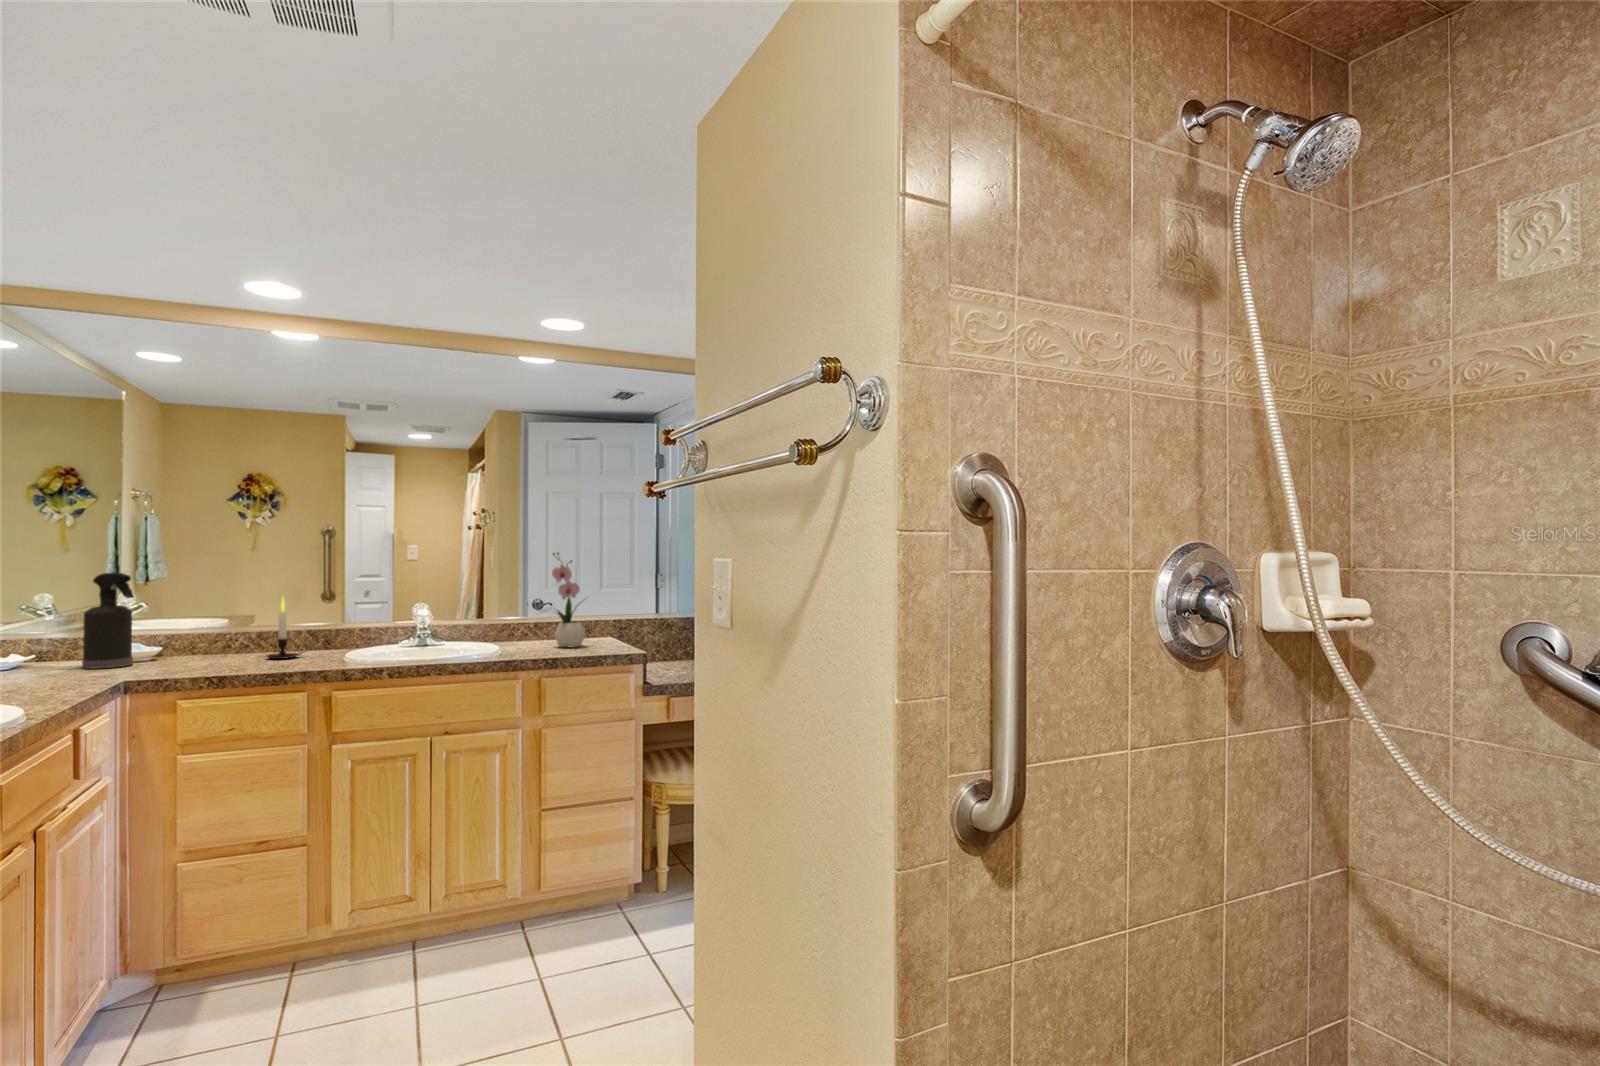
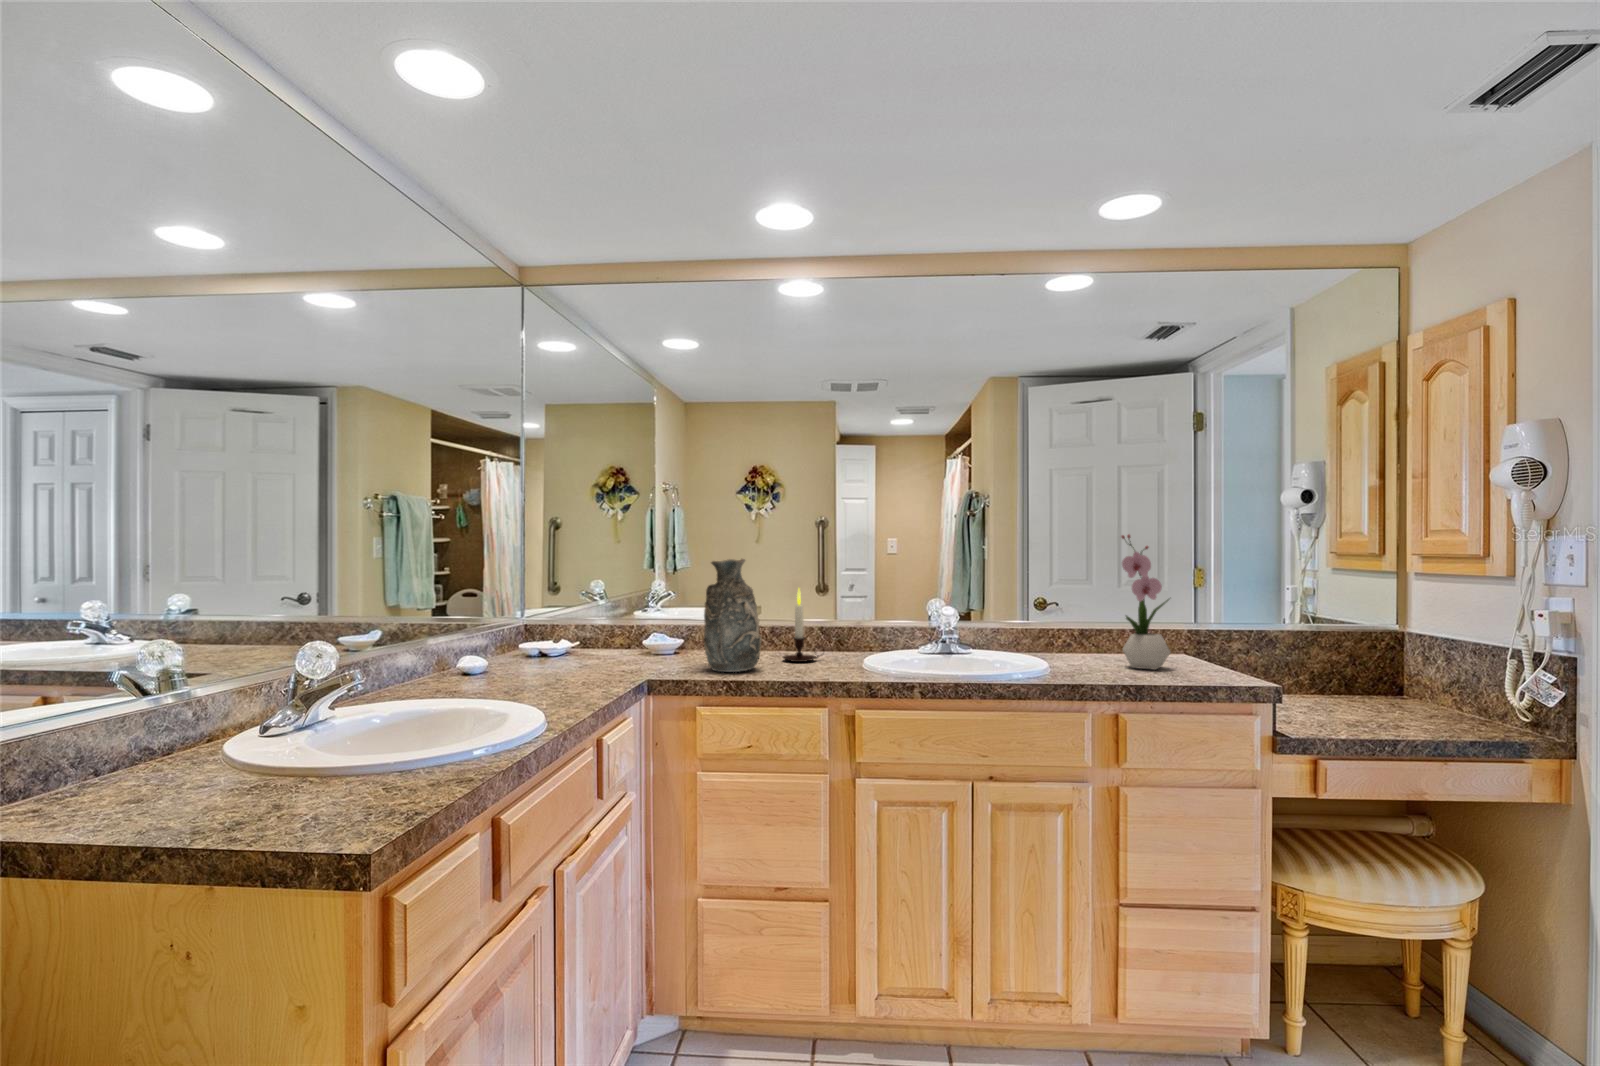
spray bottle: present [82,572,134,669] -> none [614,557,658,662]
decorative vase: none [185,574,244,670] -> present [703,559,762,672]

